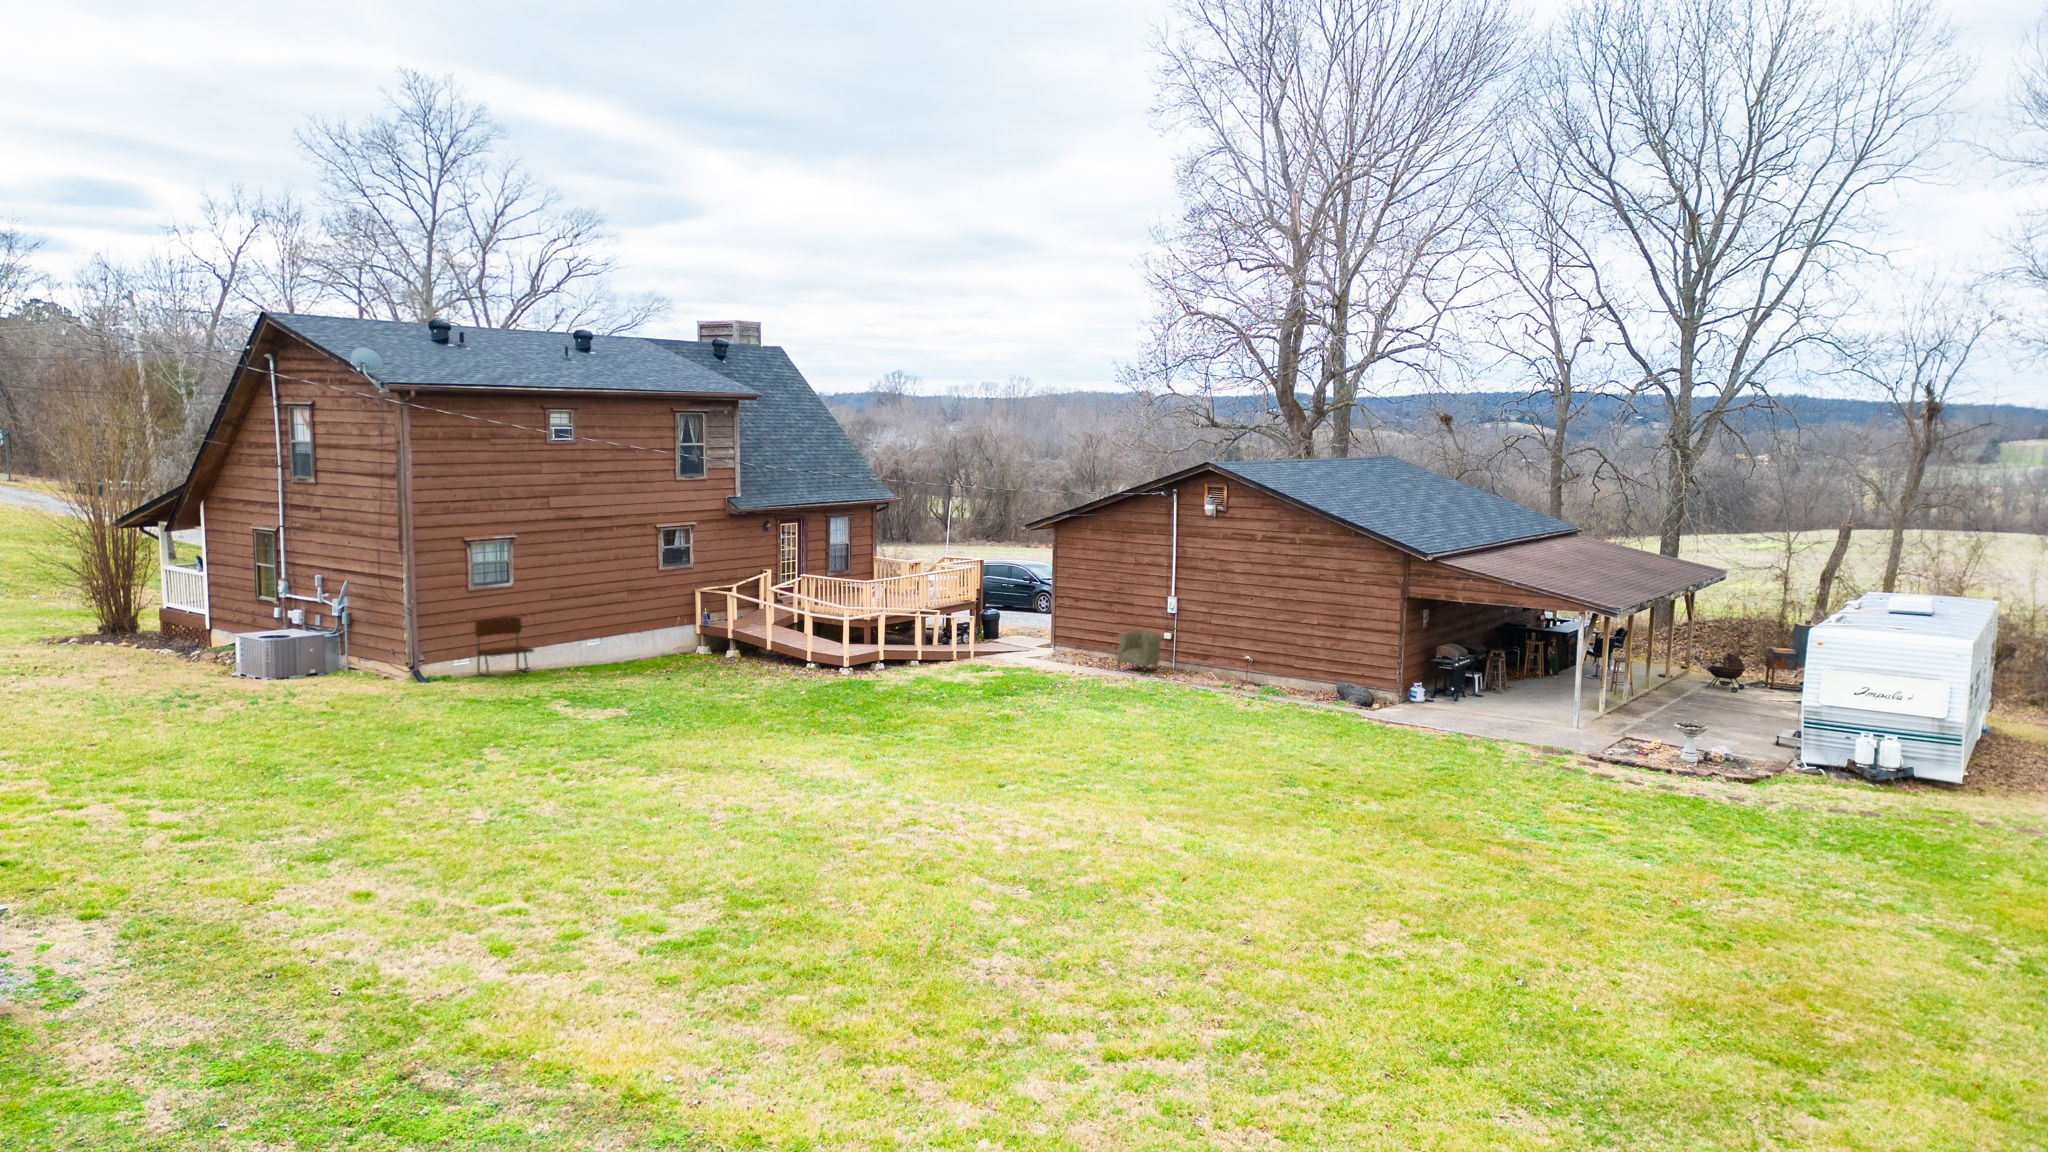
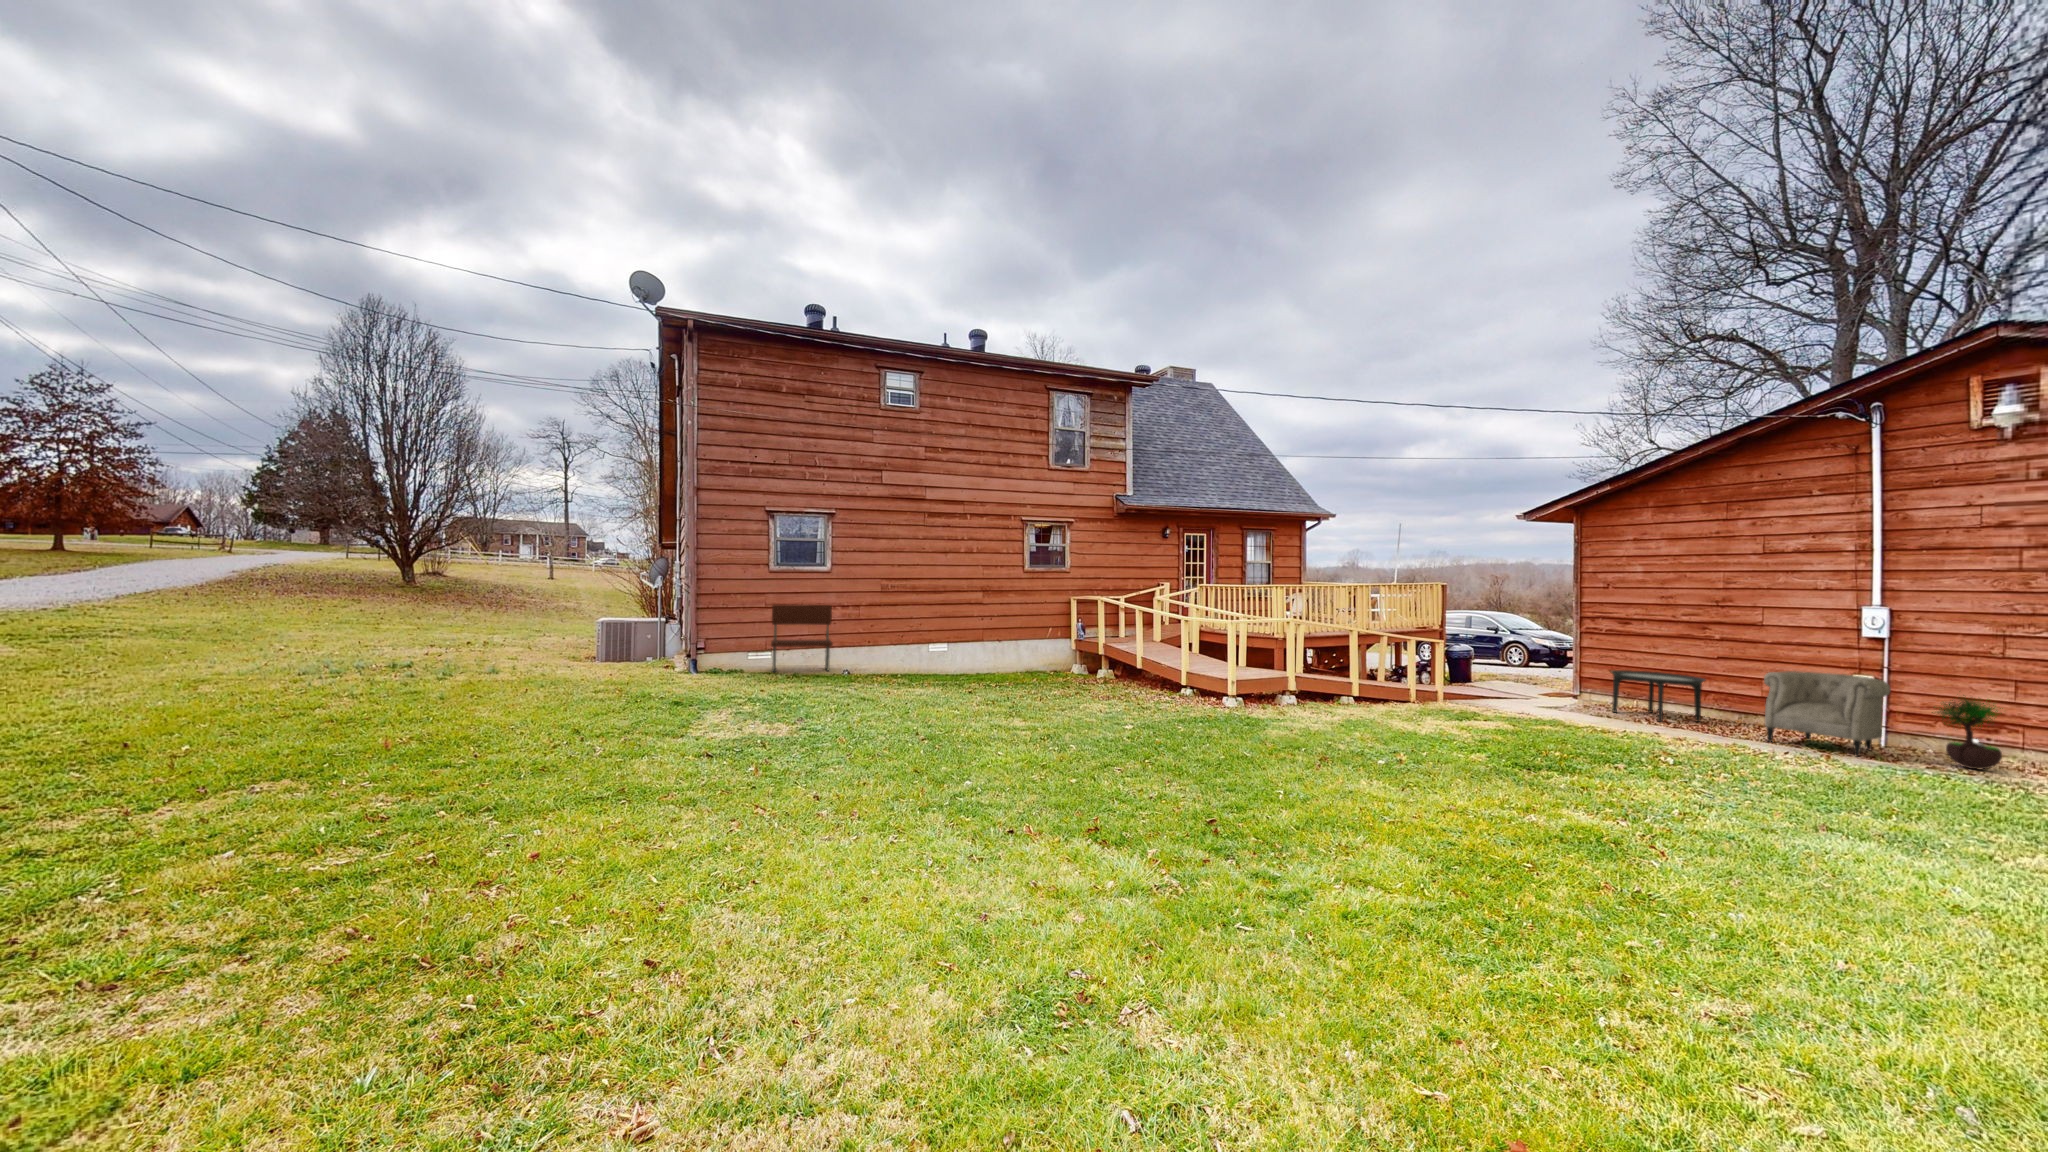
round table: none [1062,632,1105,663] -> present [1611,670,1705,722]
potted tree: none [1168,639,1190,675] -> present [1932,698,2003,769]

